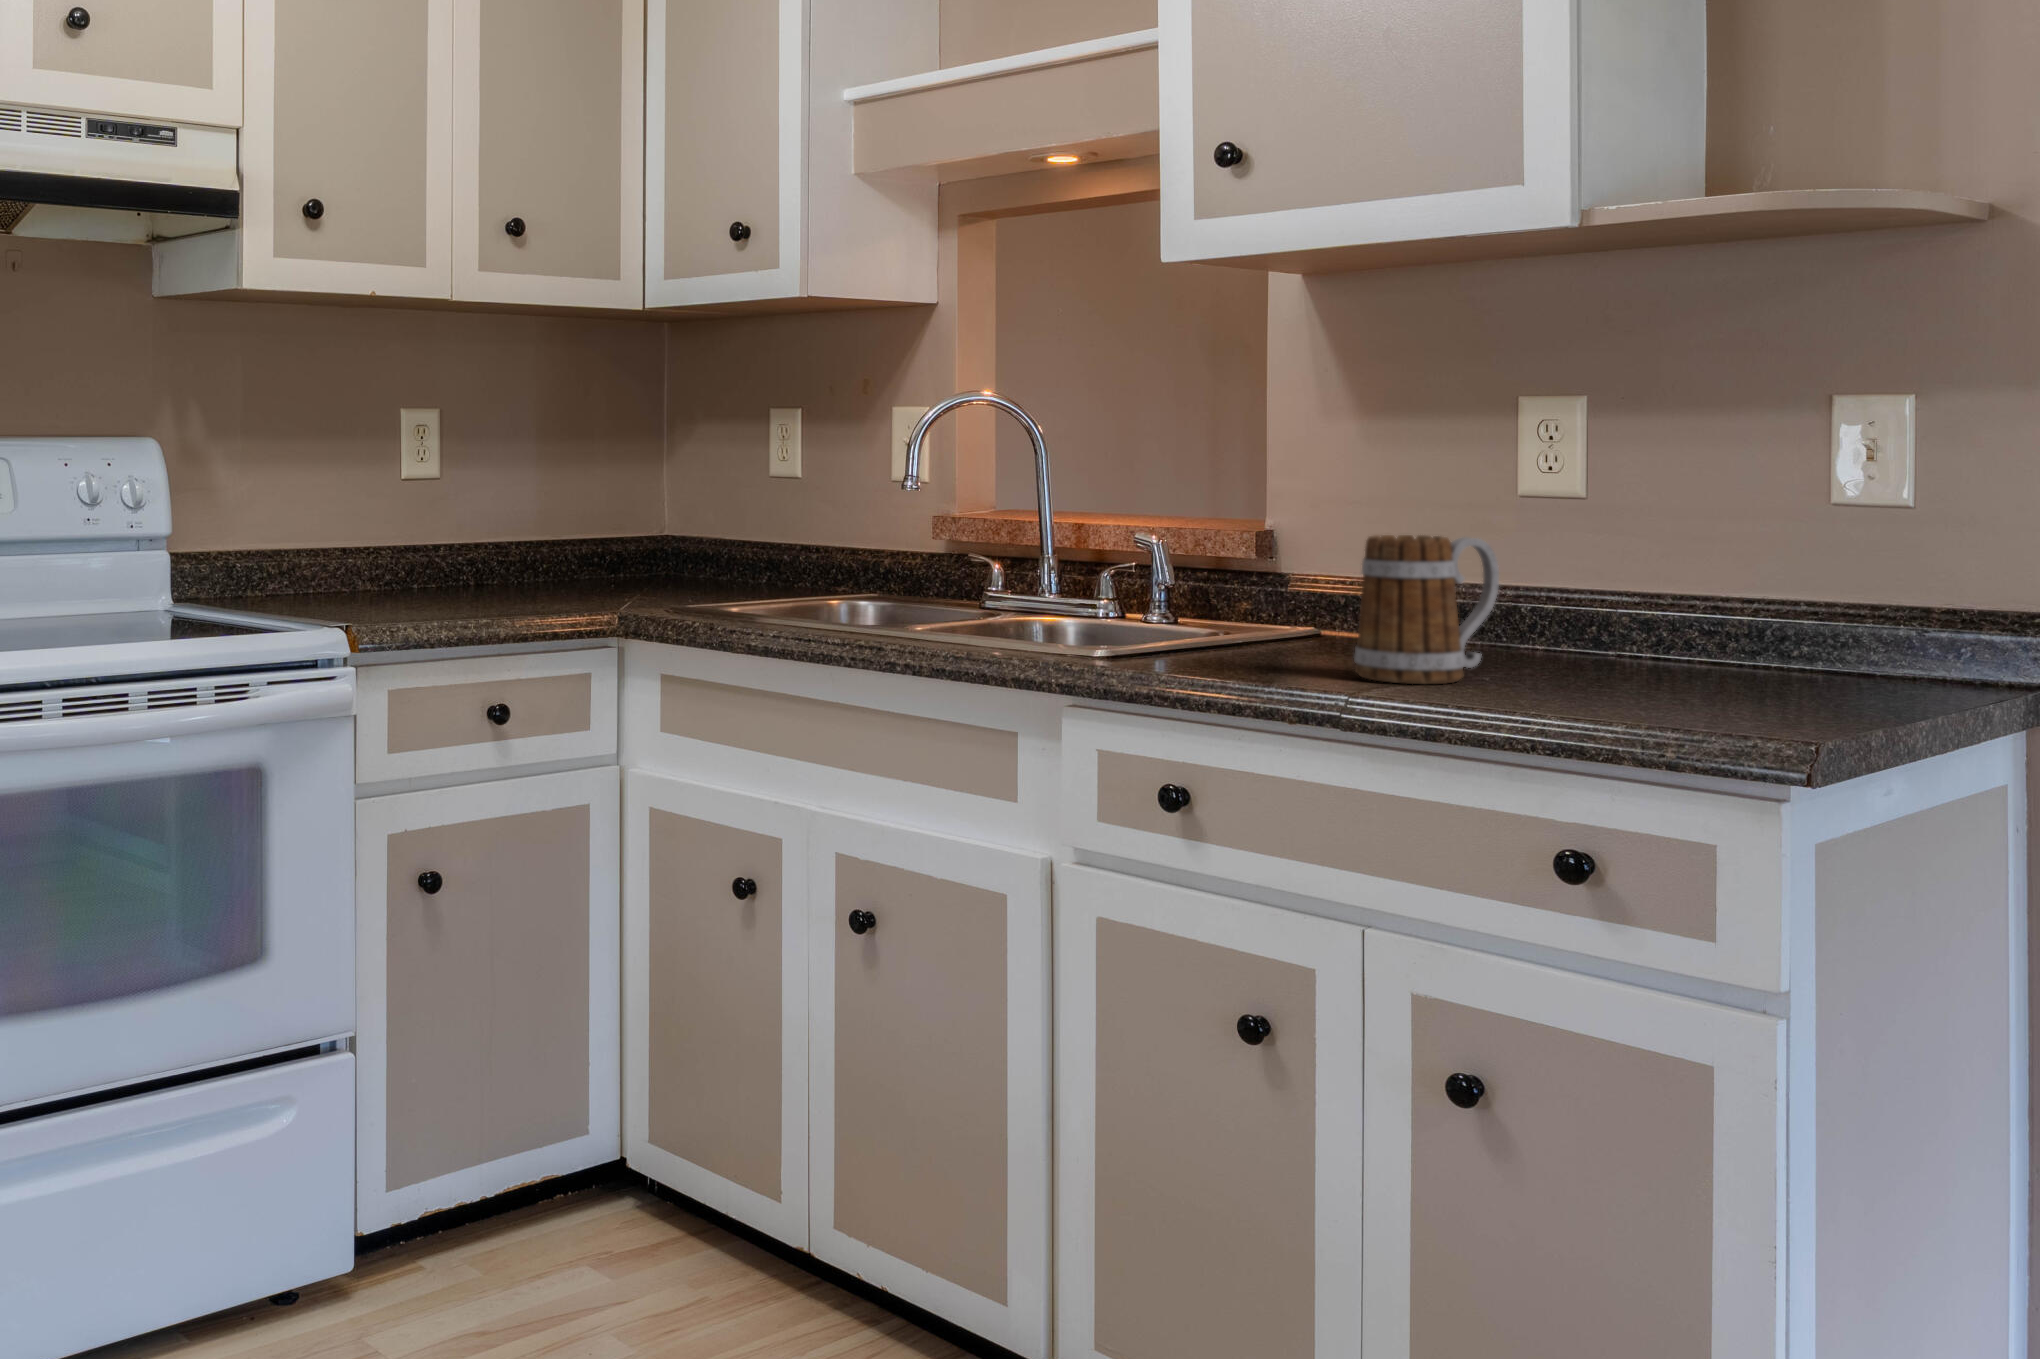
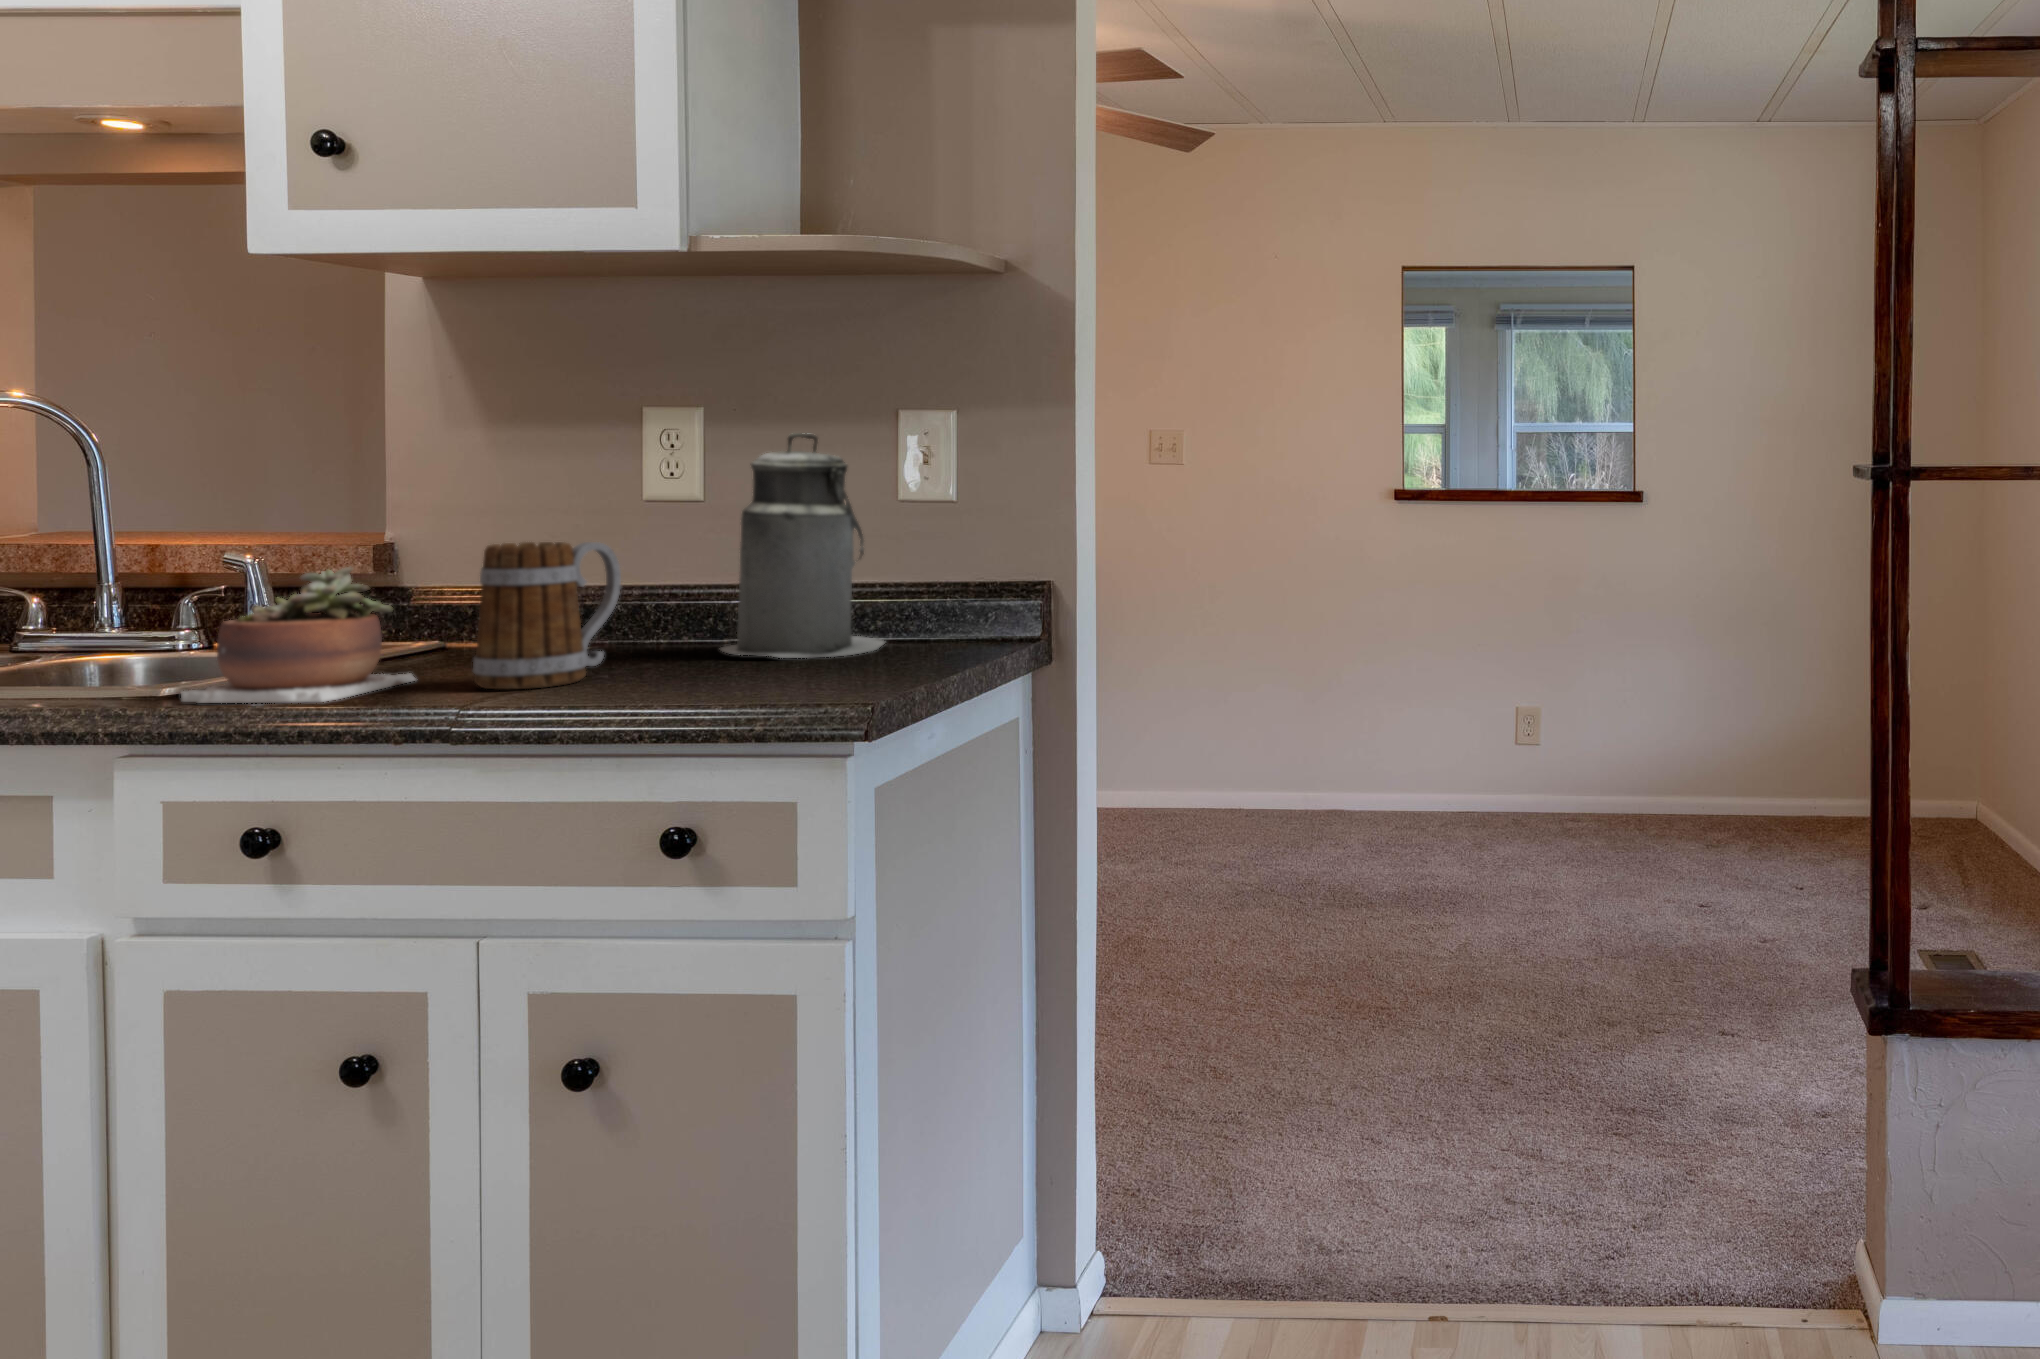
canister: none [1605,422,1816,686] -> present [721,433,884,658]
succulent plant: none [1115,551,1302,675] -> present [181,567,415,703]

